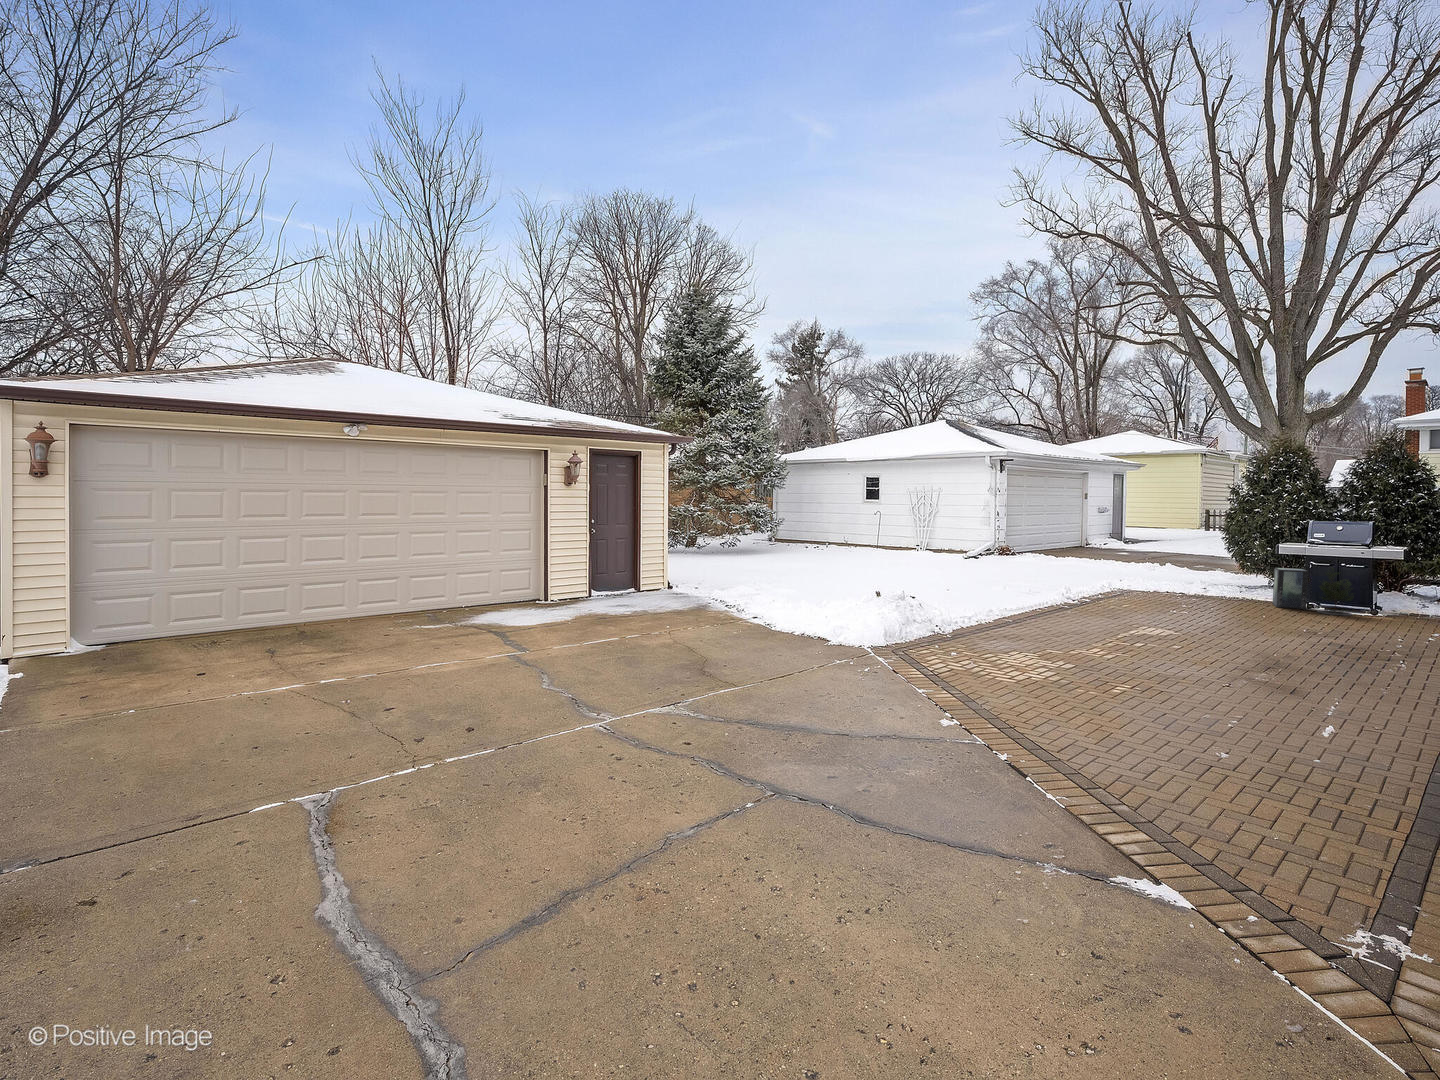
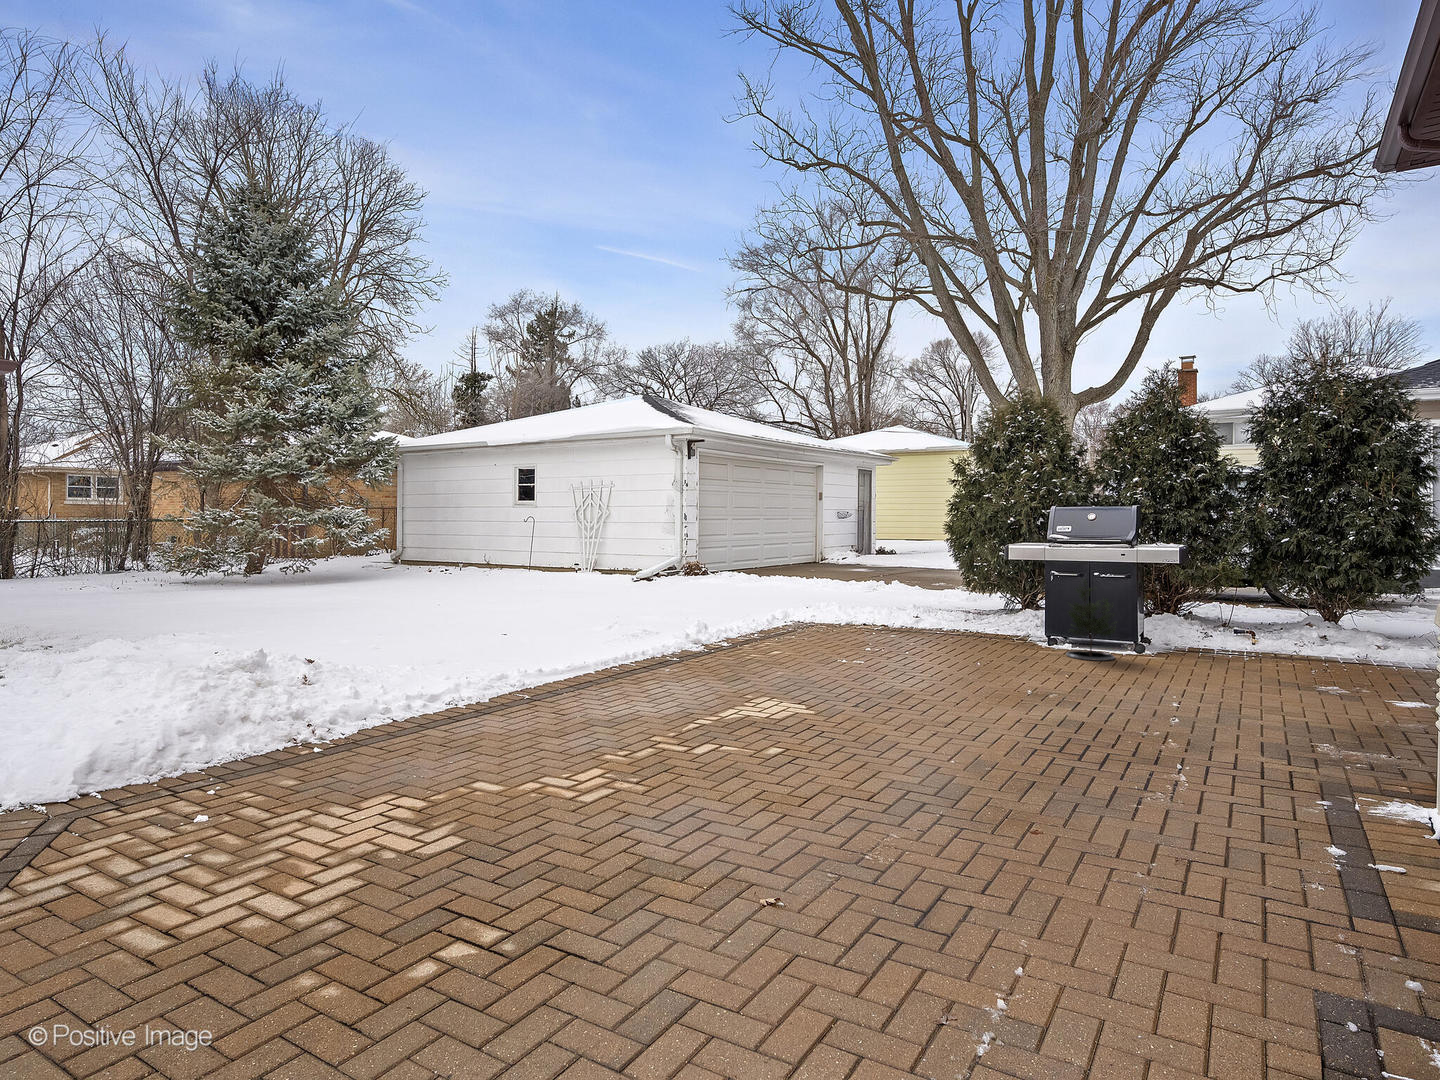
storage box: present [1272,568,1308,609] -> none [1007,583,1052,650]

